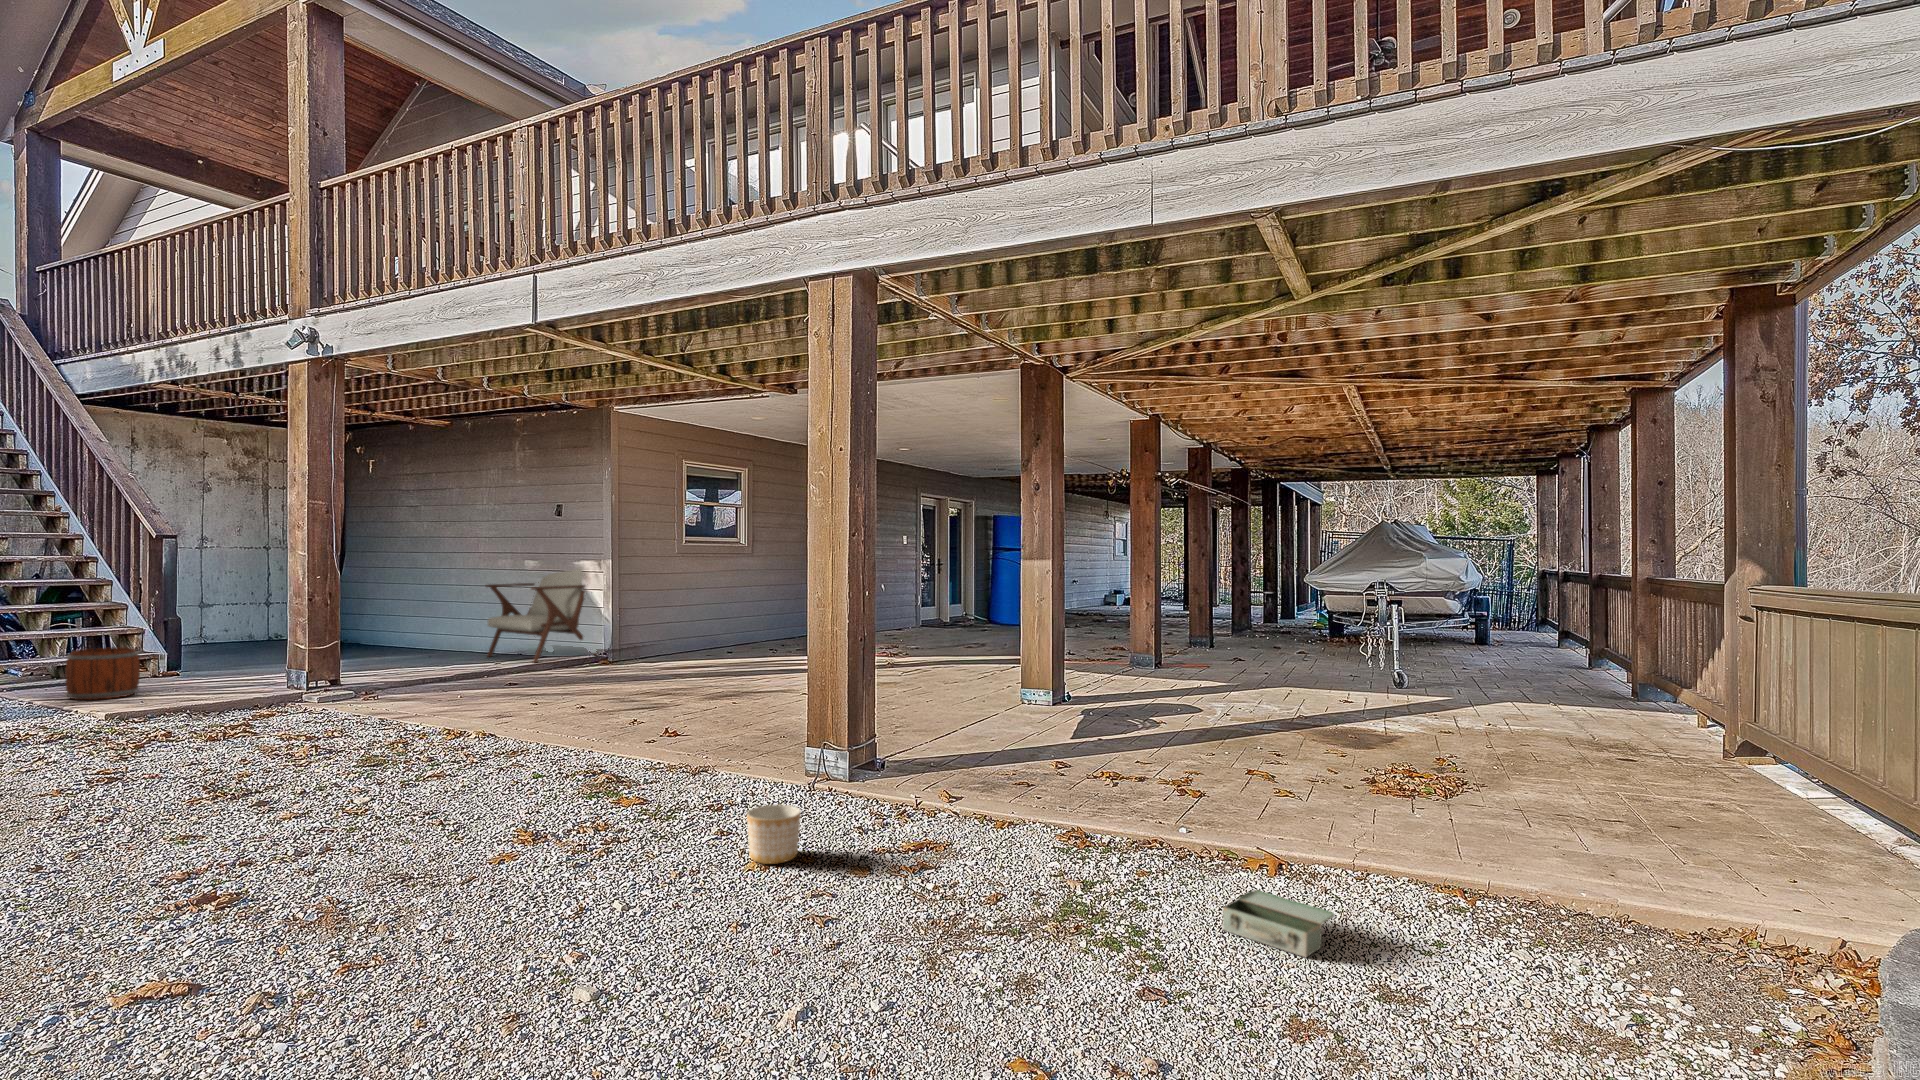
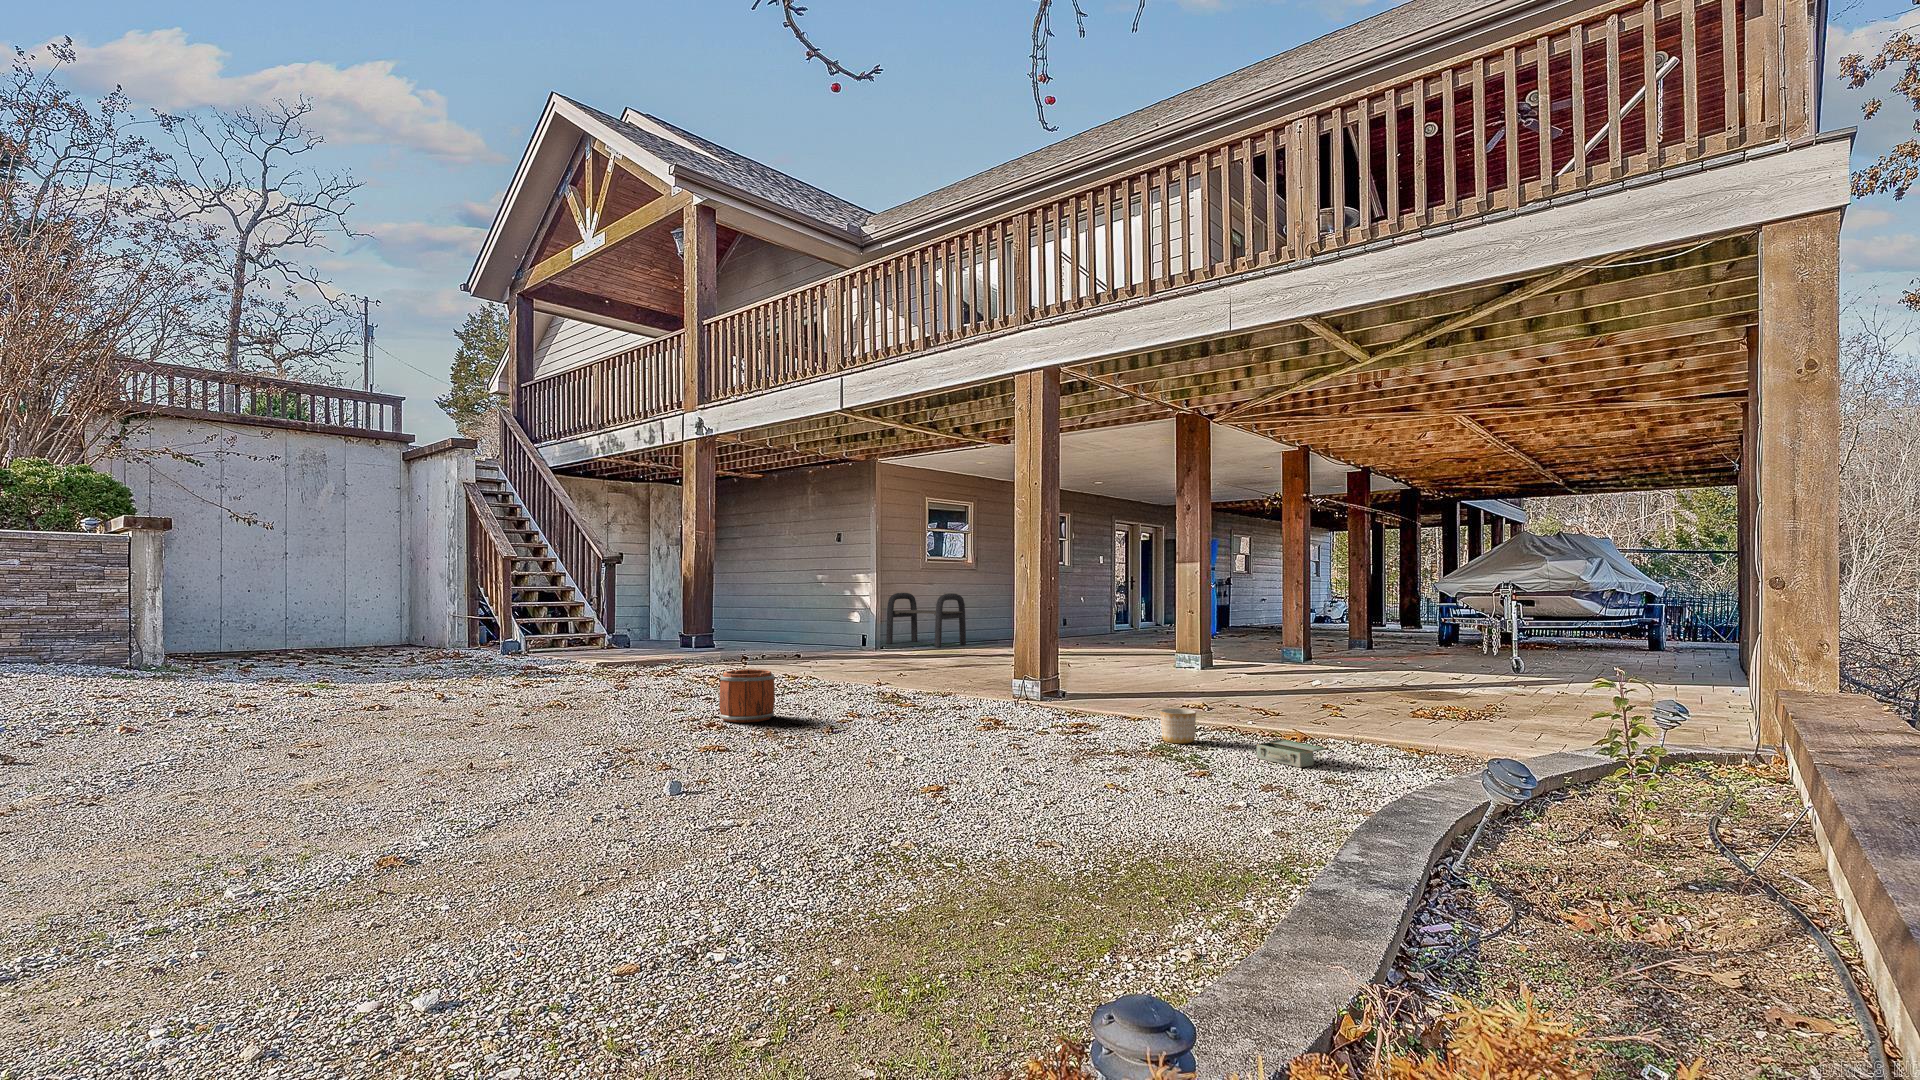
lounge chair: present [486,569,598,663] -> none [793,577,871,647]
bench: none [621,586,730,660] -> present [886,593,966,647]
bucket: present [65,647,140,700] -> present [719,670,775,722]
planter: present [747,805,801,864] -> present [1160,709,1196,744]

